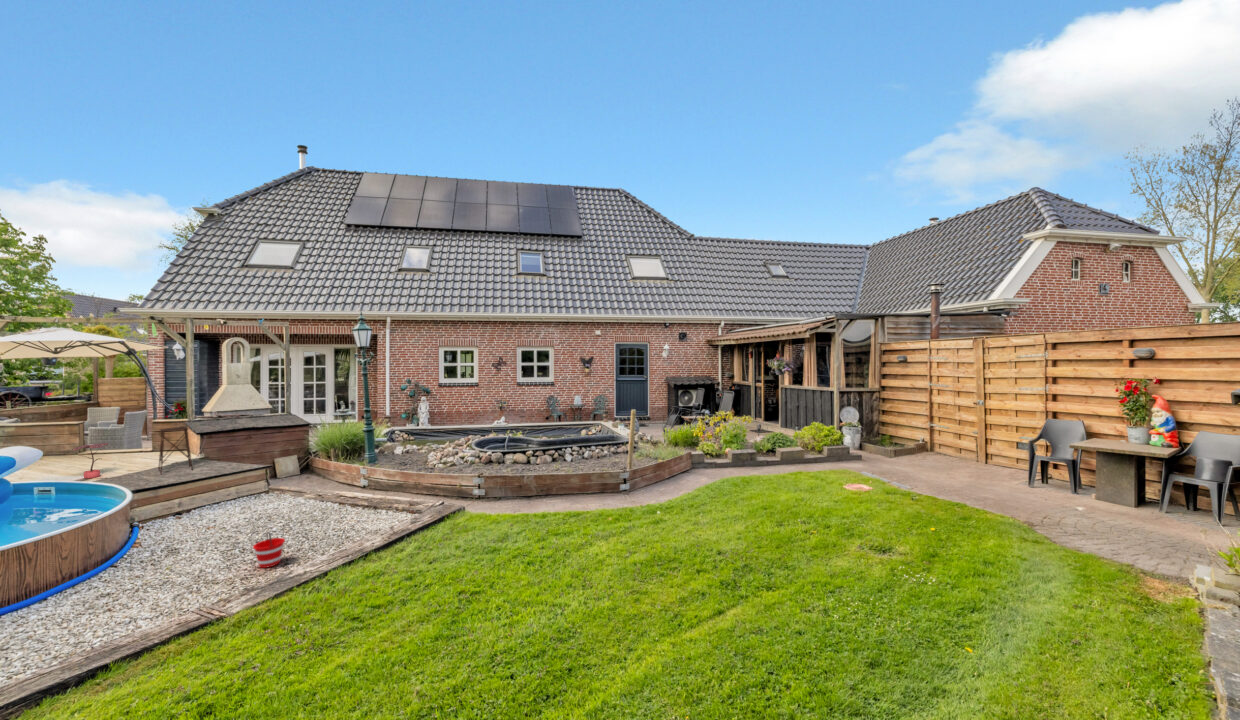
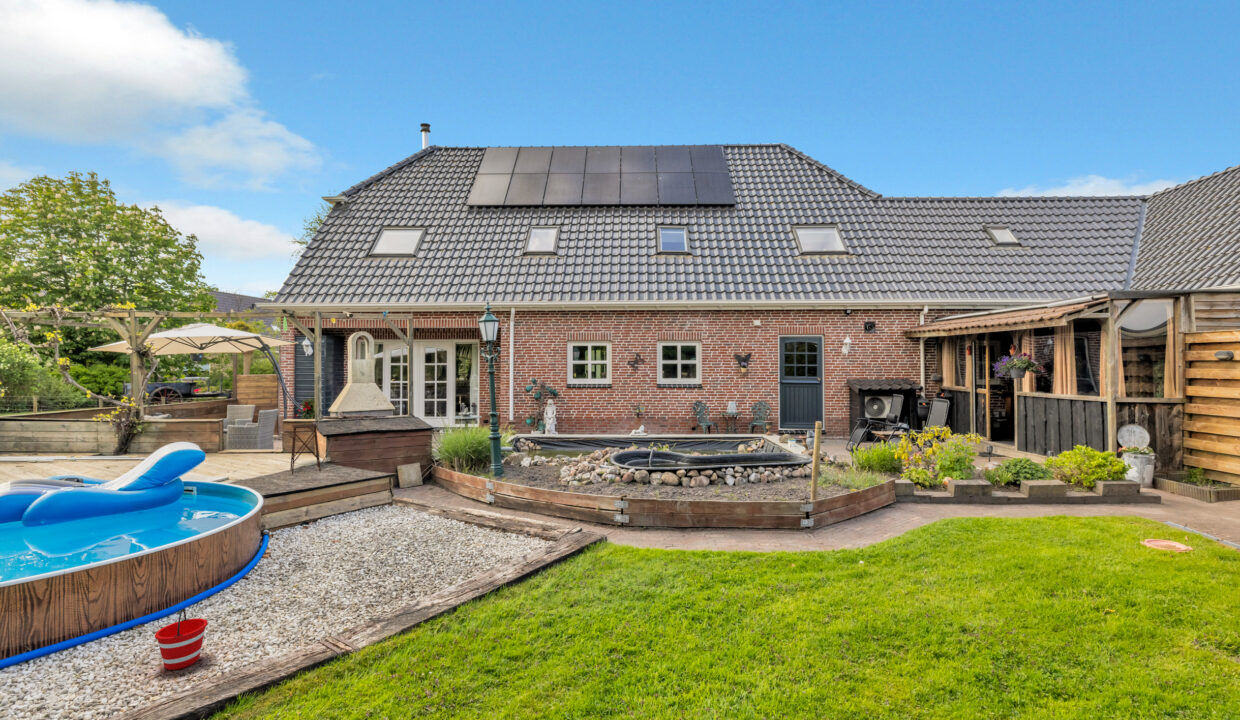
potted plant: present [72,443,108,478] -> none [218,438,249,474]
bucket: present [253,532,285,568] -> present [155,609,208,670]

